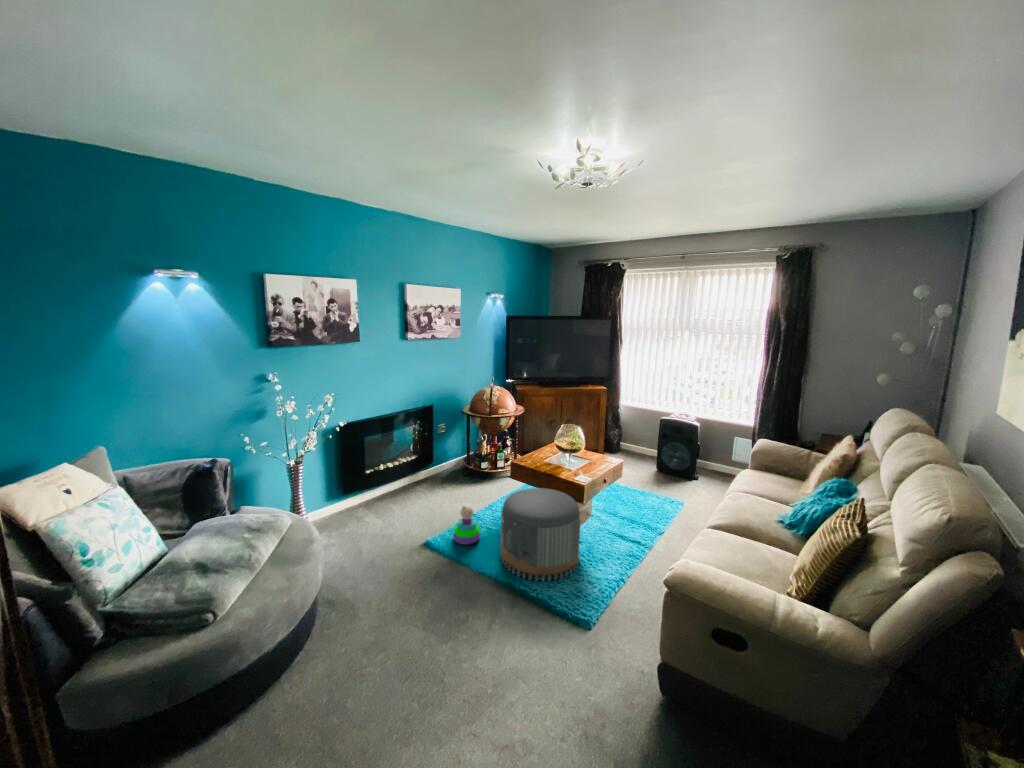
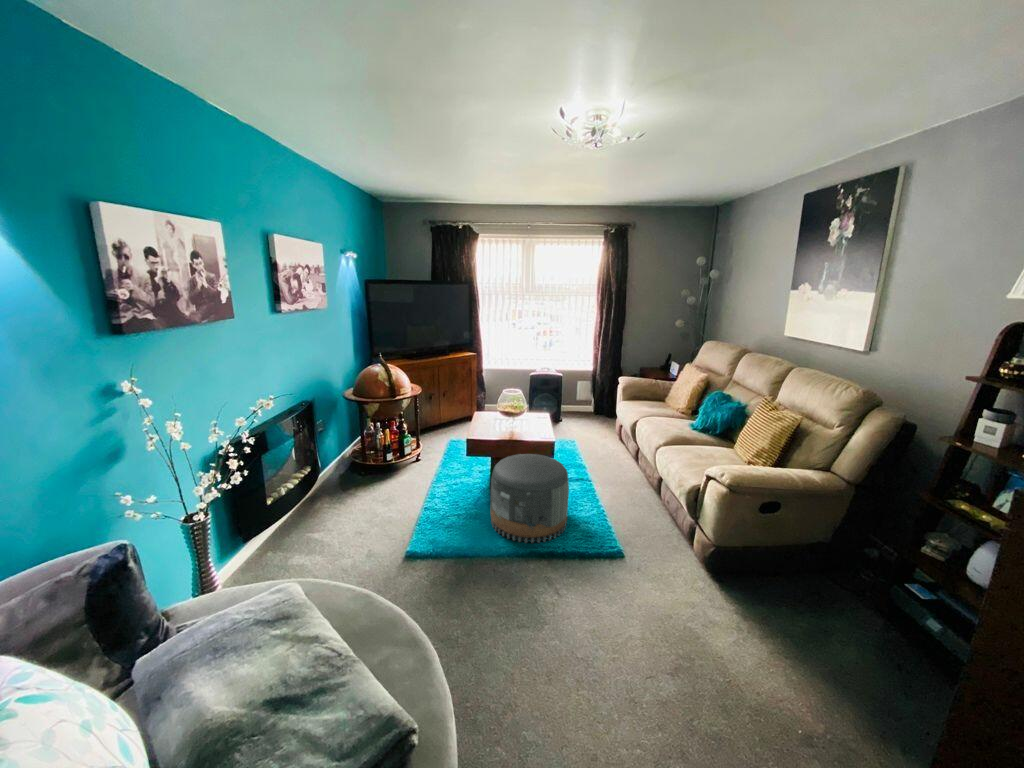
stacking toy: present [453,506,480,545] -> none [433,495,463,538]

